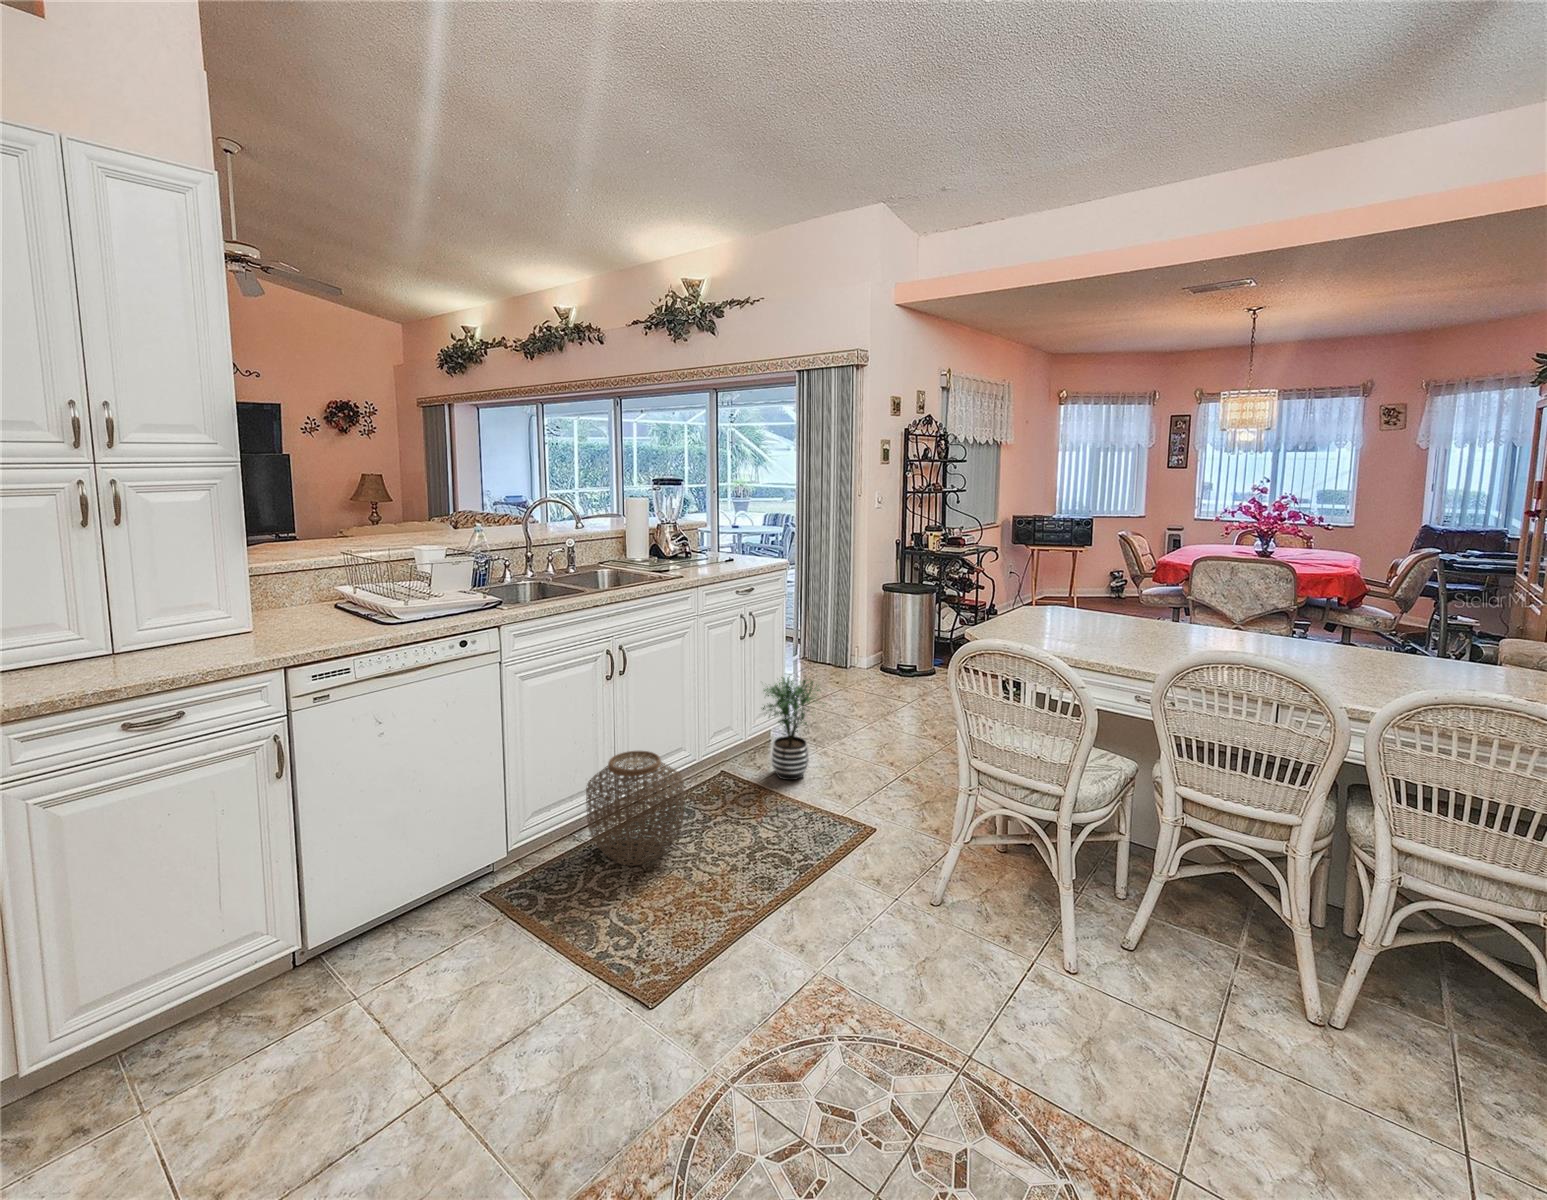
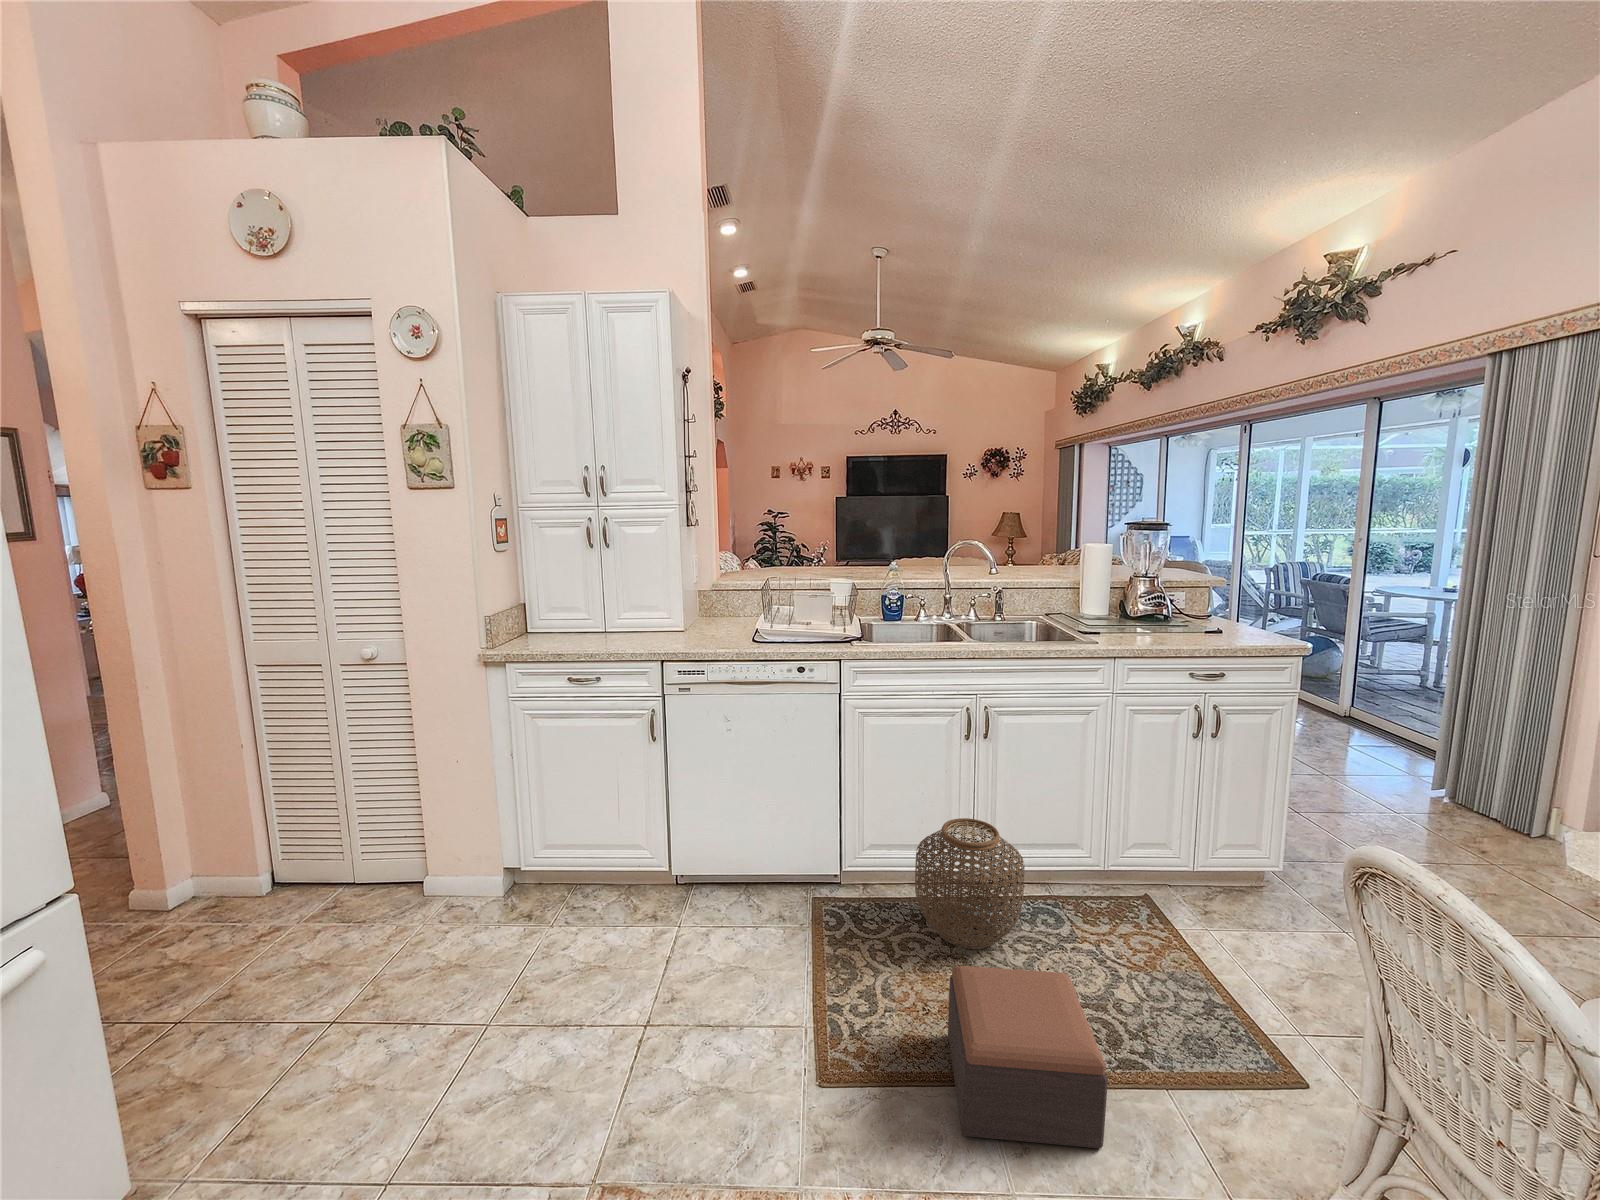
potted plant: present [761,676,824,780] -> none [1191,796,1304,951]
footstool: none [698,824,835,961] -> present [948,966,1108,1148]

